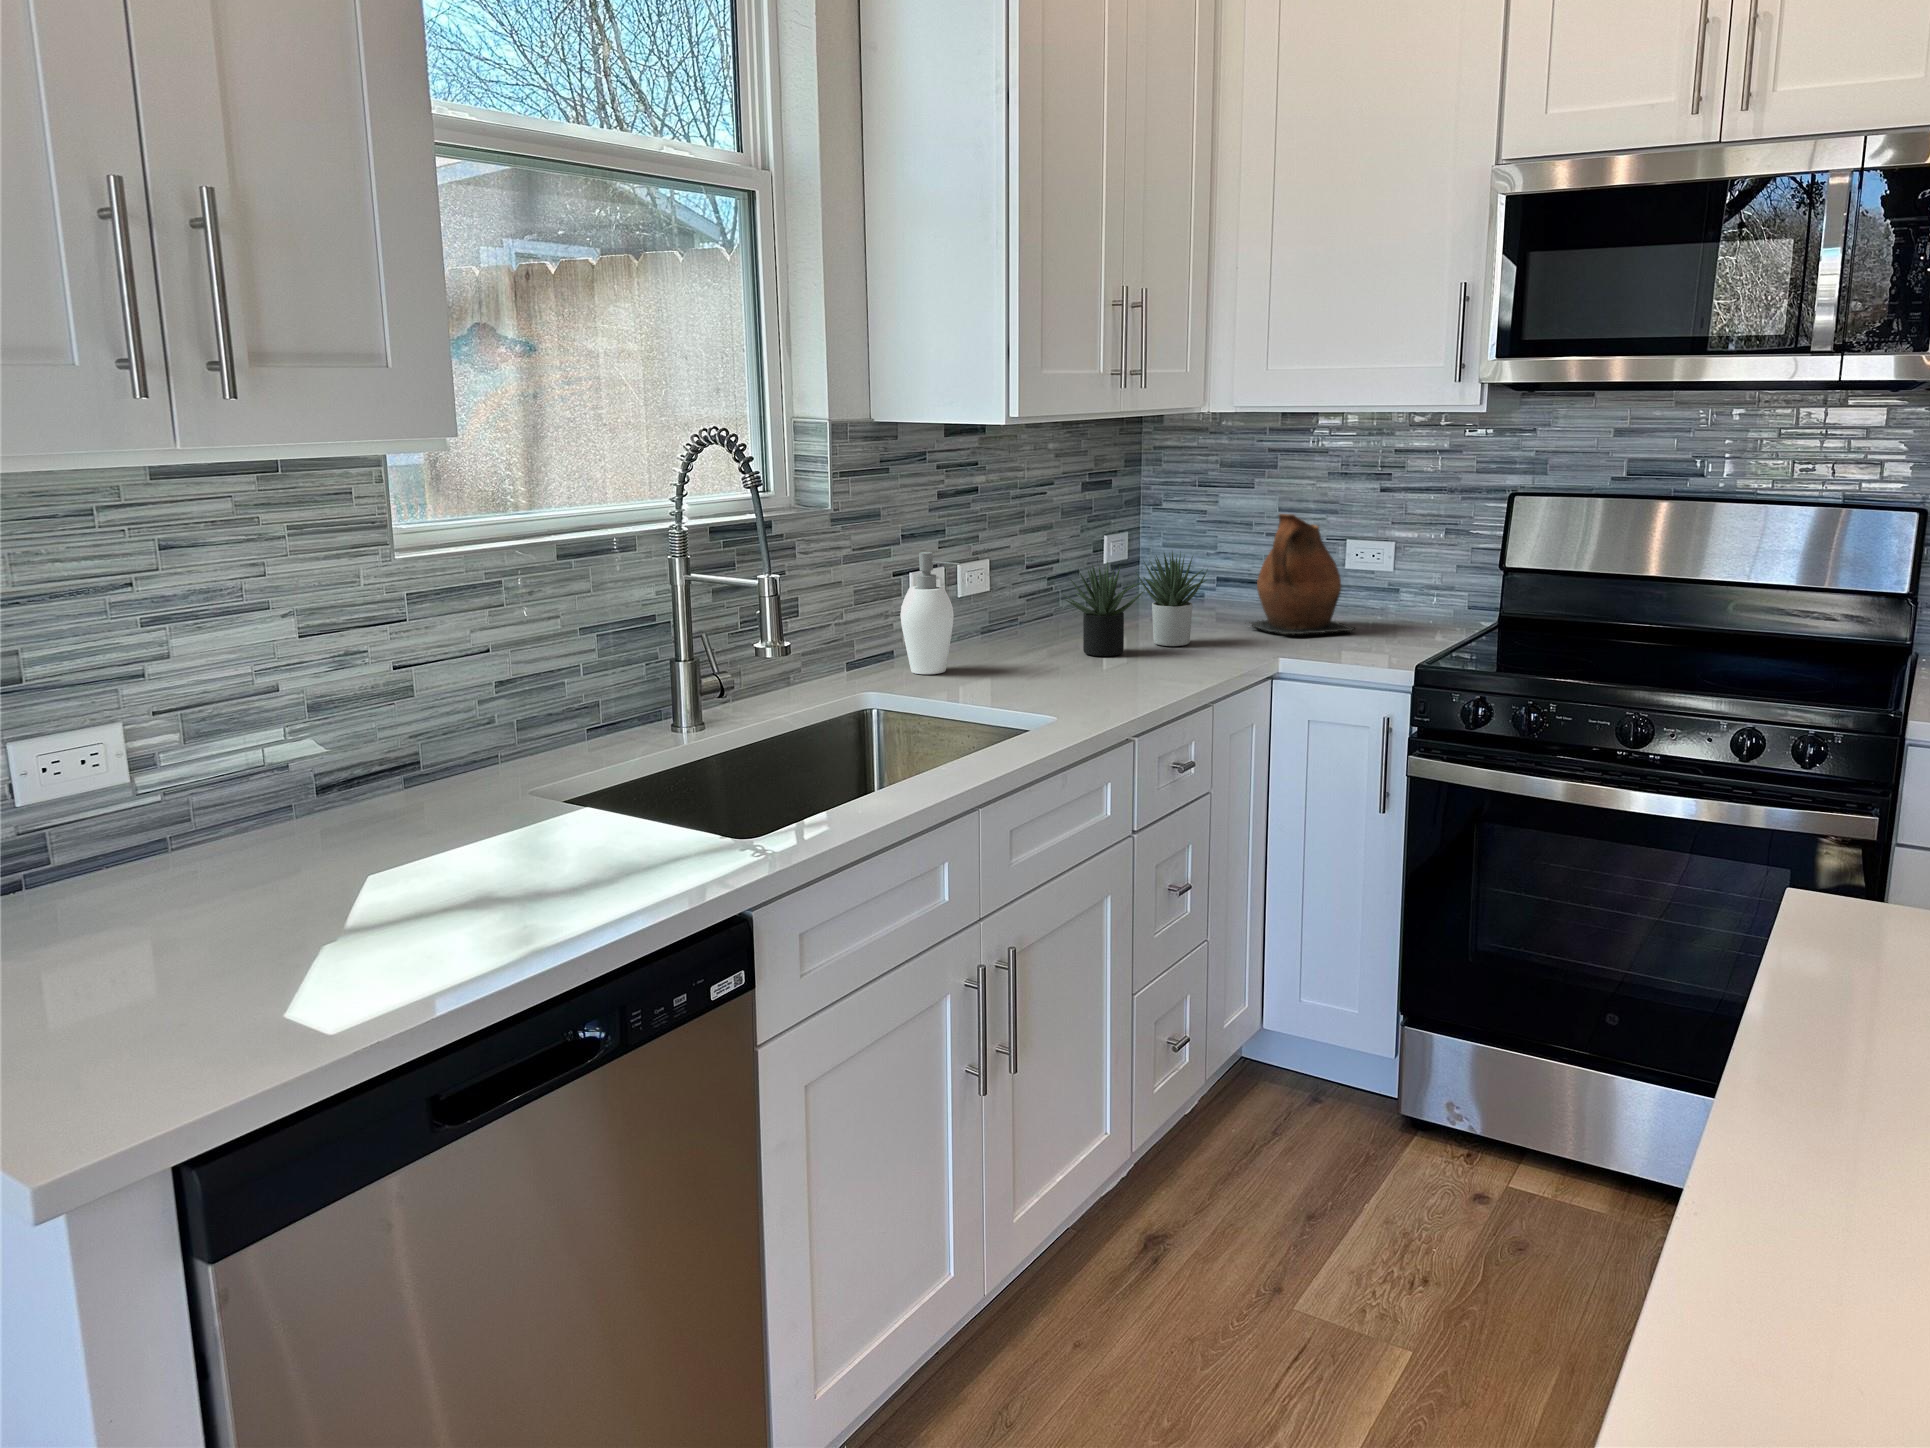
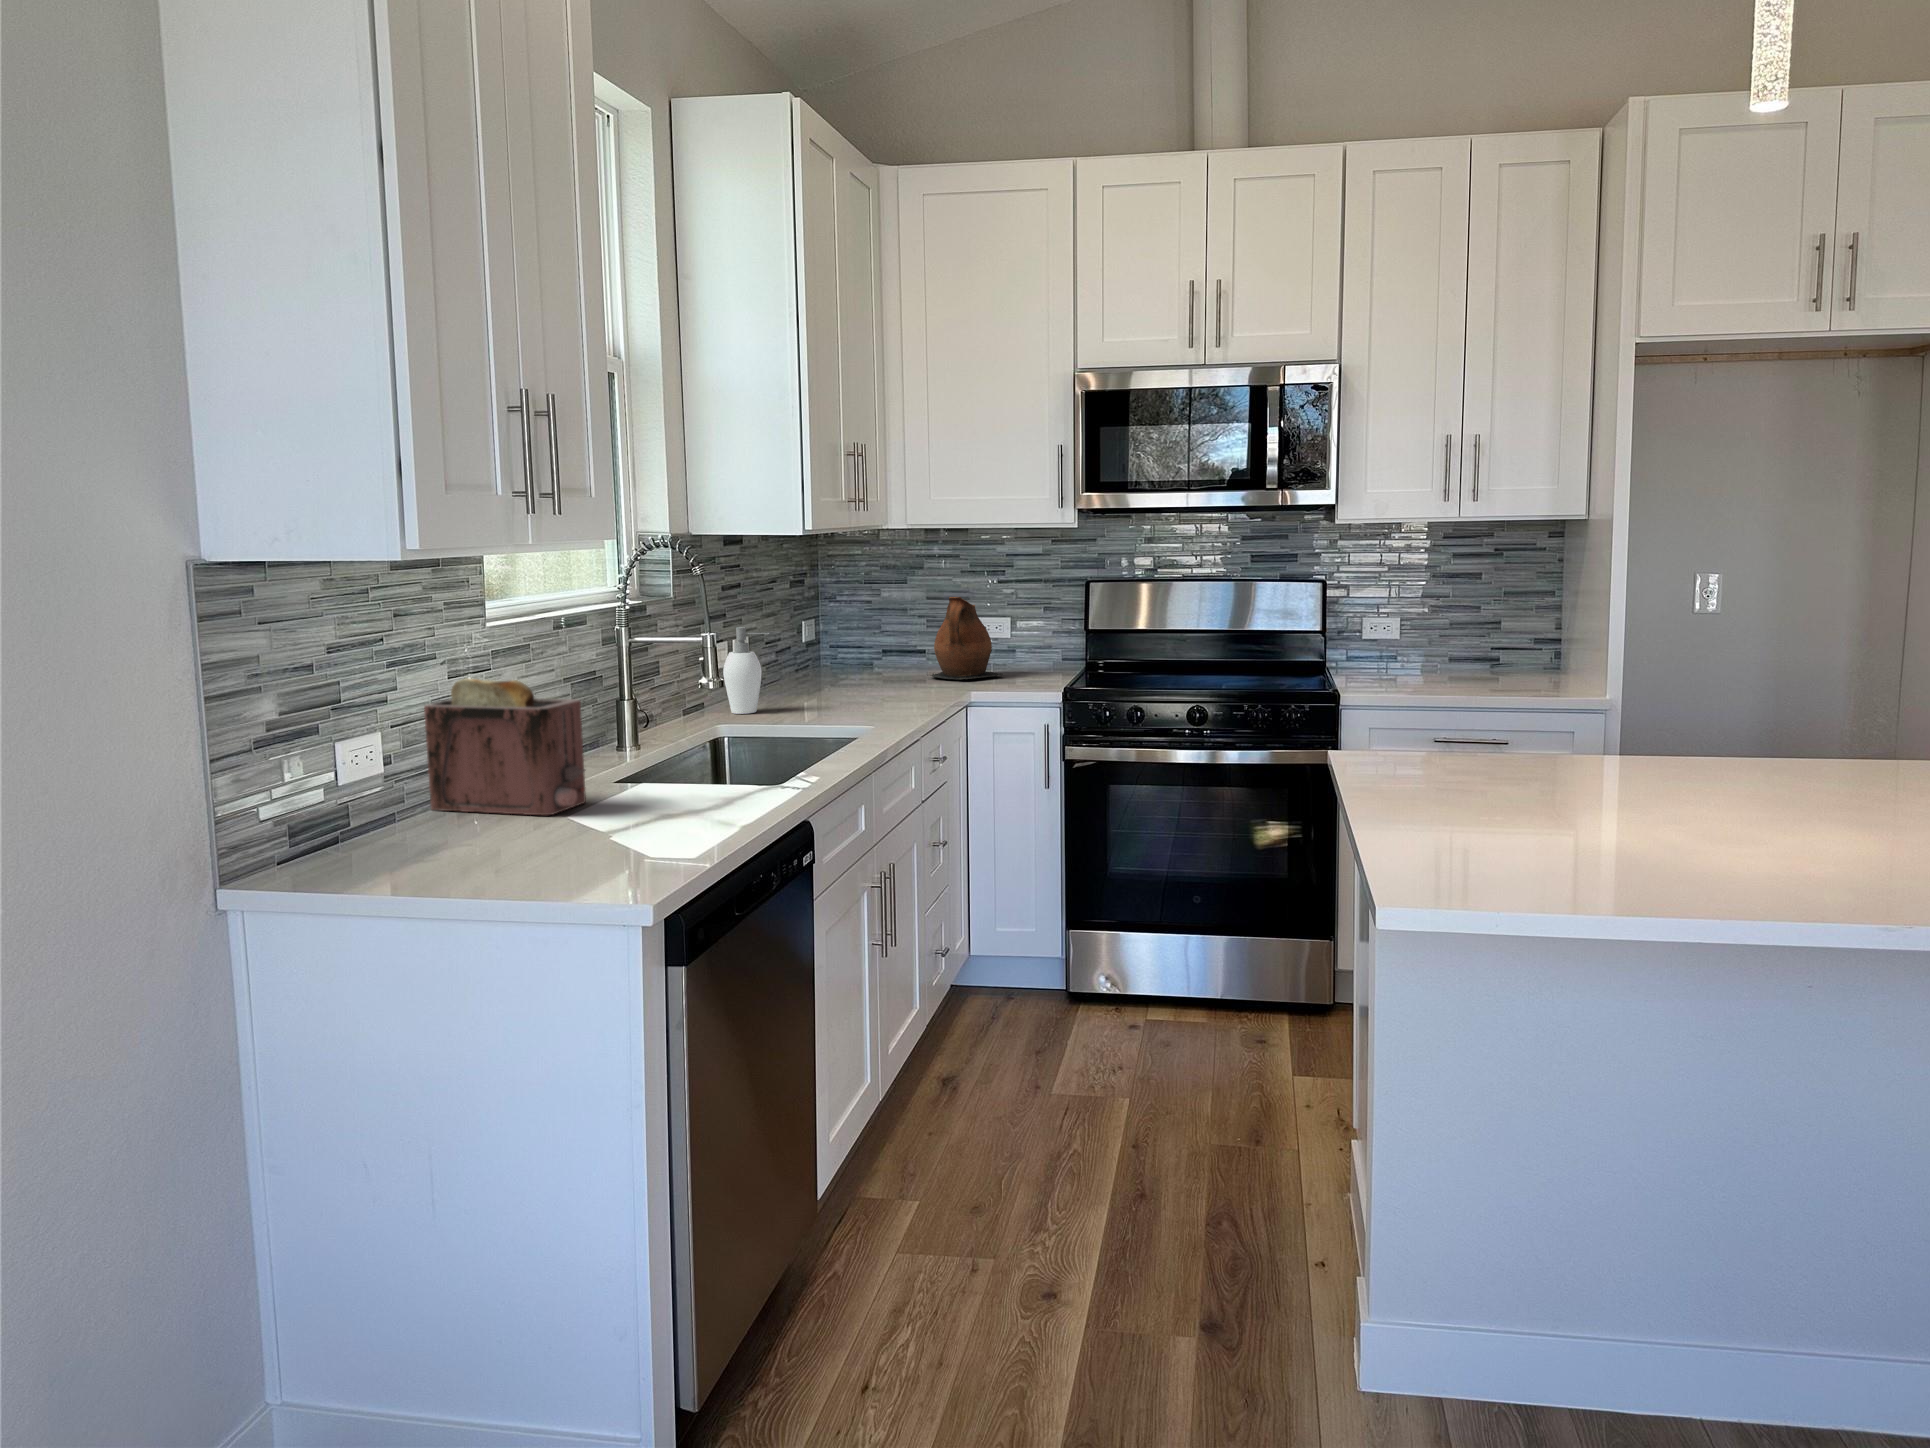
succulent plant: present [1063,552,1207,656] -> none [819,622,914,698]
toaster: none [236,643,450,870] -> present [424,678,586,815]

